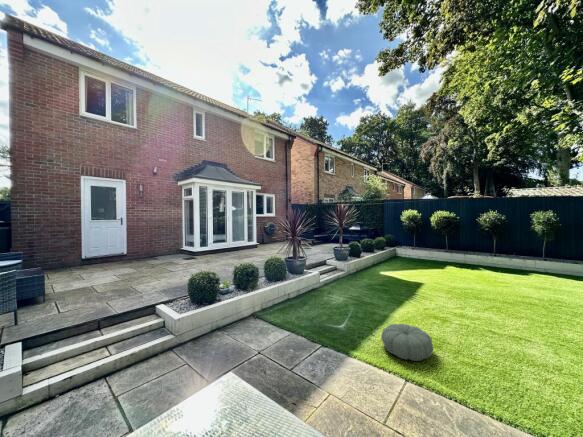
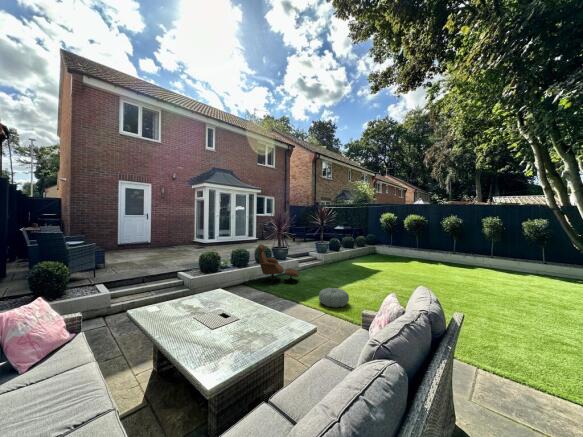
lounge chair: none [275,256,331,313] -> present [258,244,299,284]

